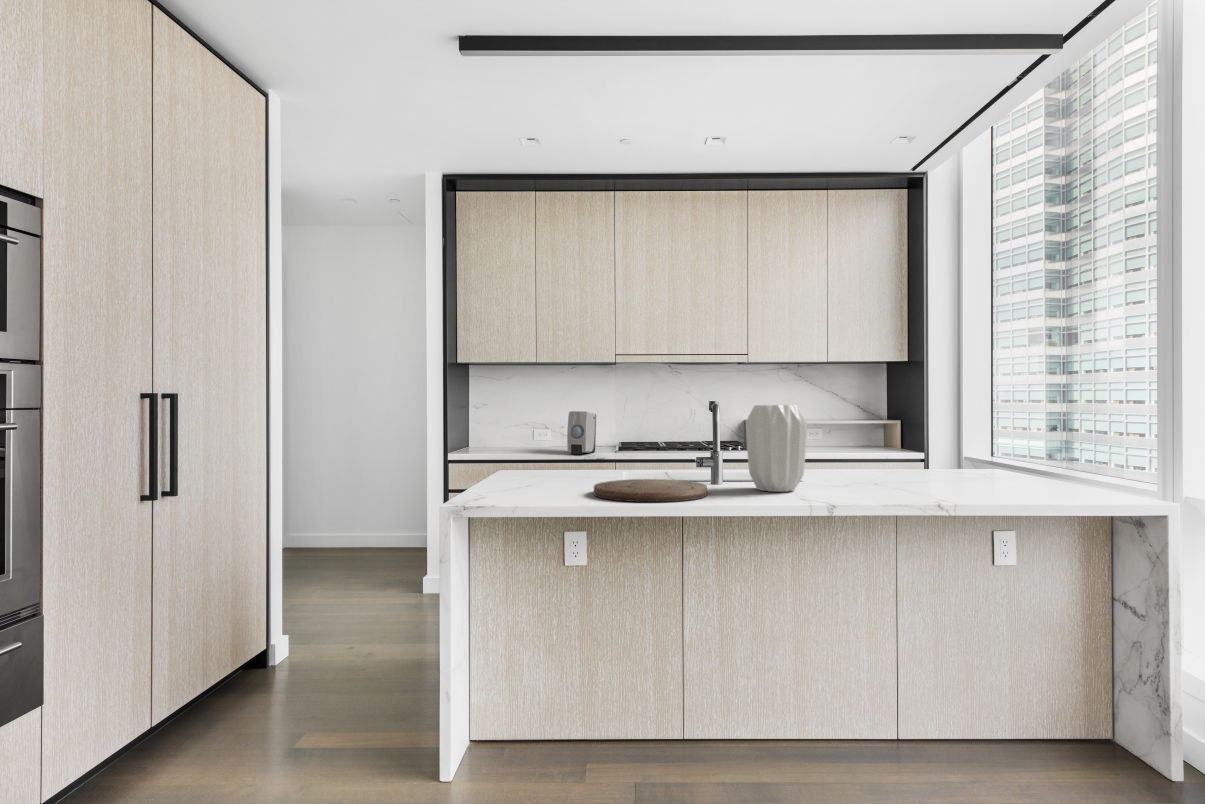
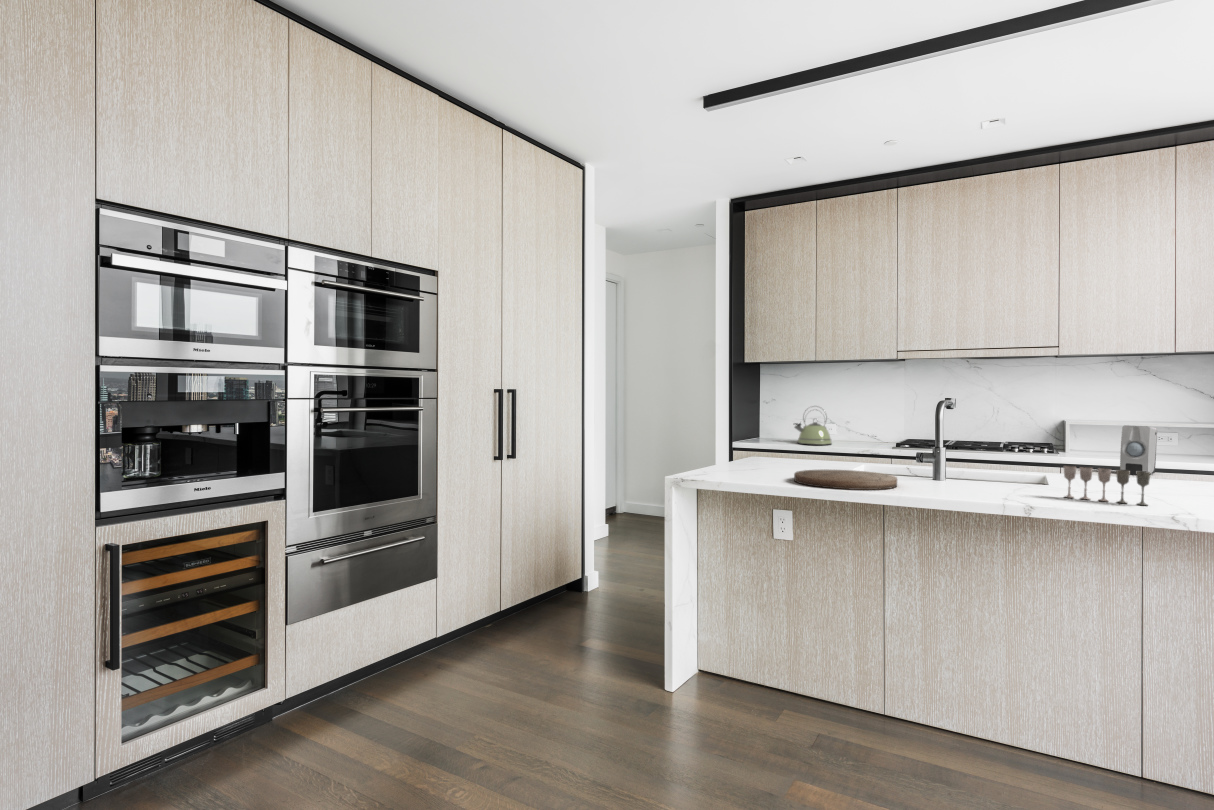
vase: present [746,405,807,492] -> none [946,408,1010,491]
kettle: none [511,410,553,453] -> present [795,410,832,445]
soap dispenser: present [567,411,596,454] -> present [1120,425,1157,475]
wine glass: none [858,460,933,494] -> present [1064,466,1151,505]

